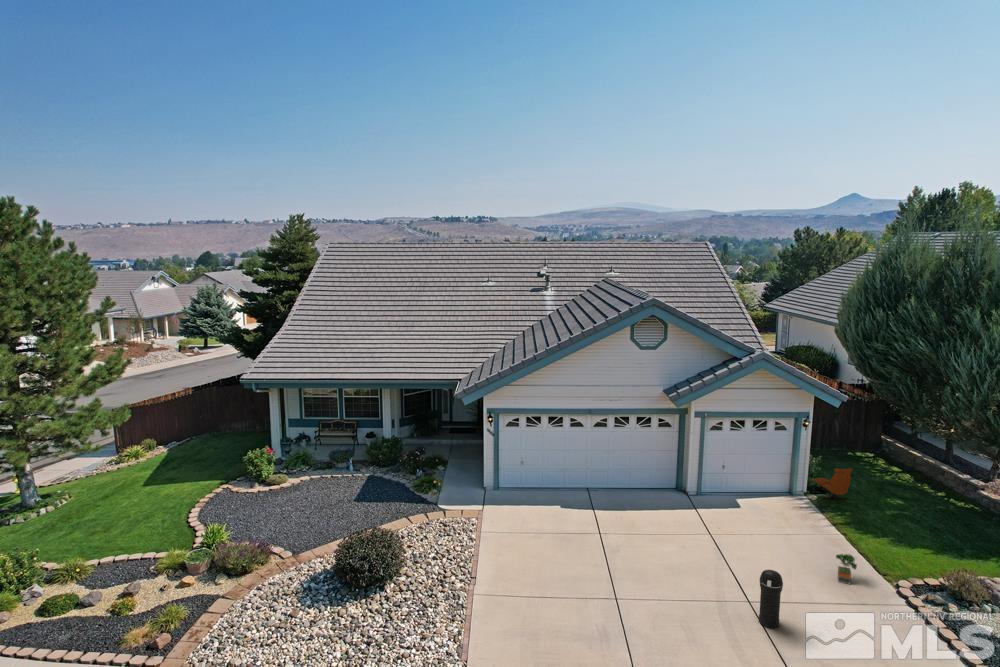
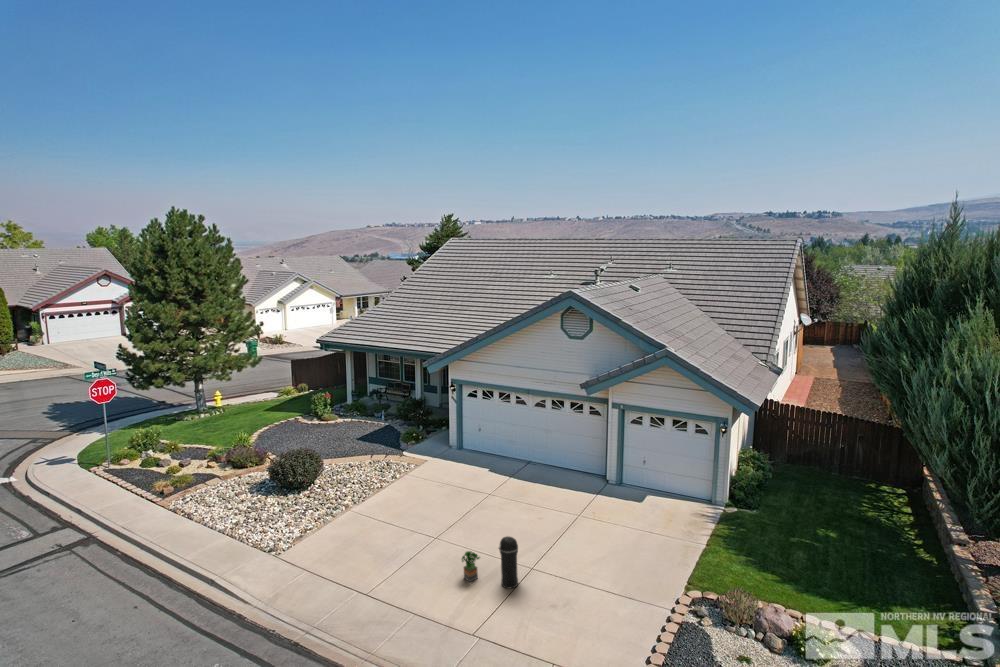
lounge chair: present [813,468,852,504] -> none [738,480,766,521]
potted tree: present [836,554,857,584] -> present [462,551,480,582]

